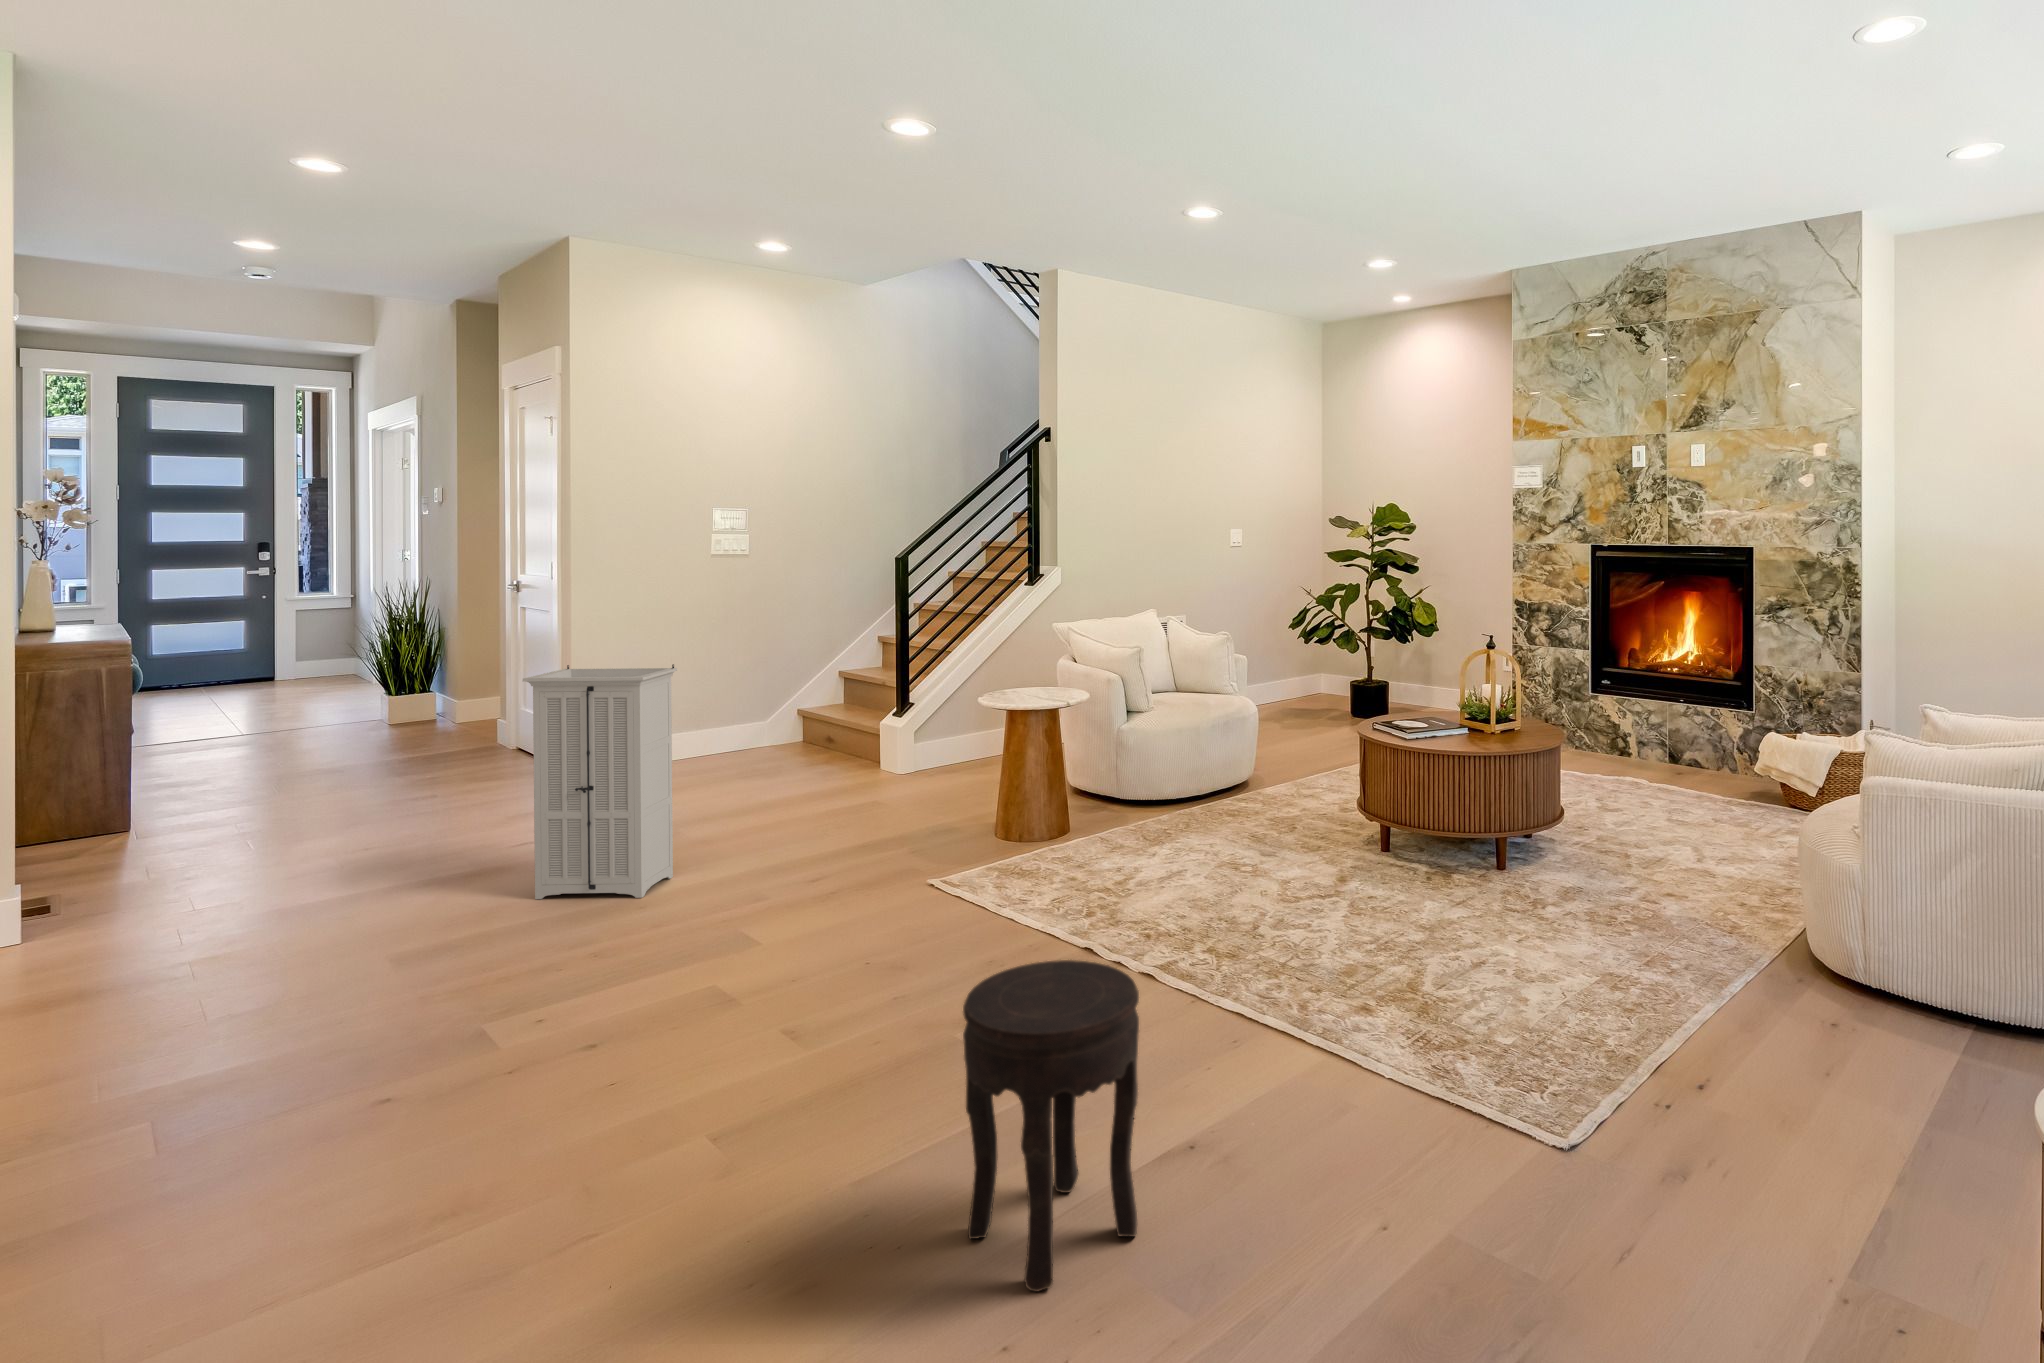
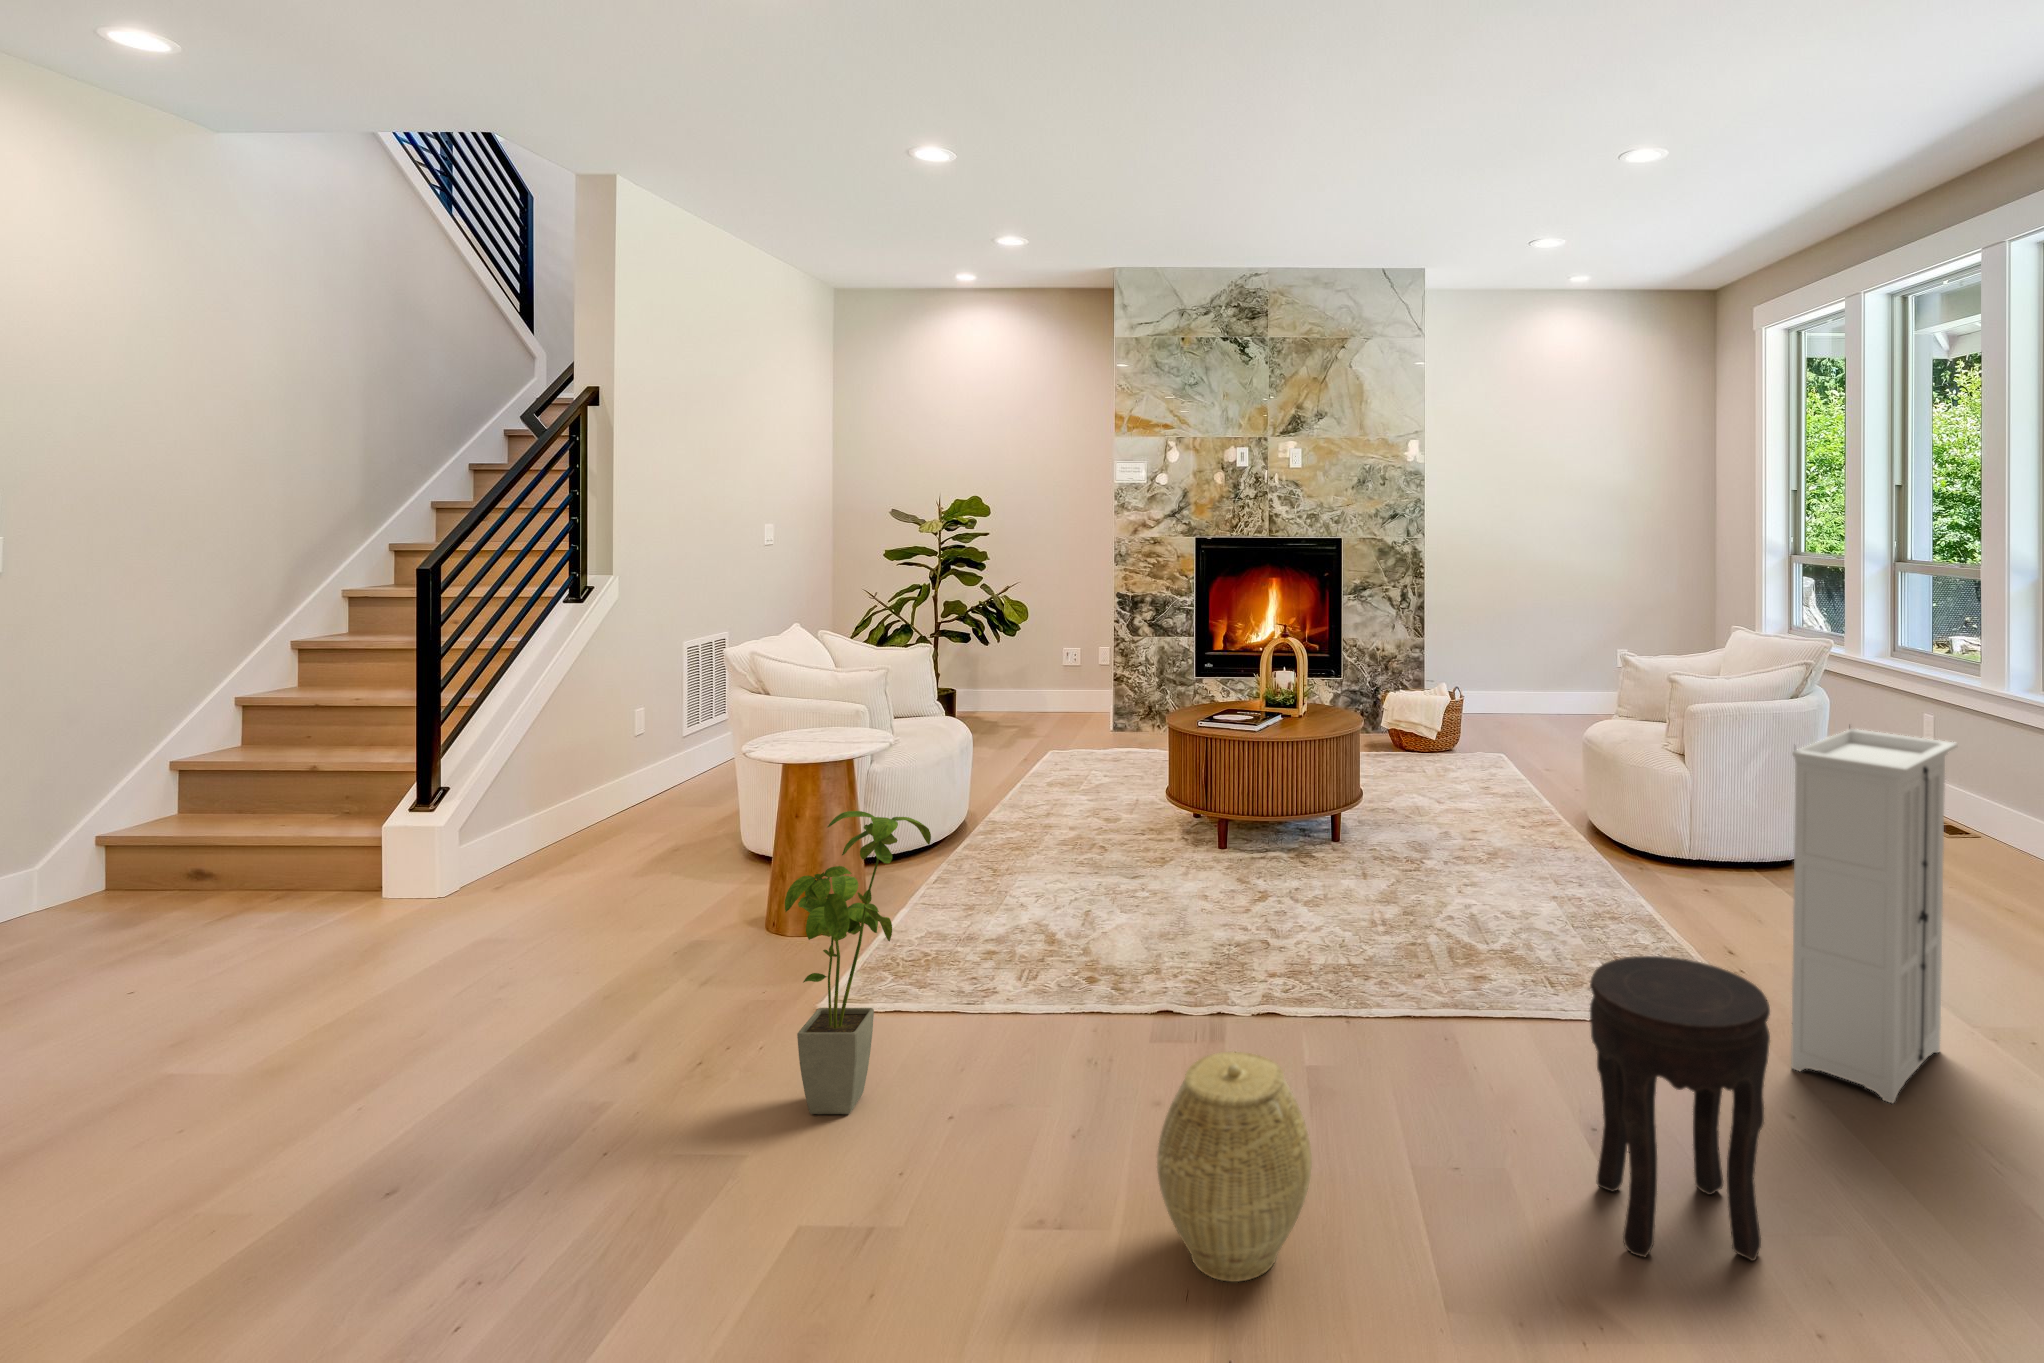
storage cabinet: present [523,664,677,899] -> present [1791,726,1958,1103]
house plant: none [762,728,875,942] -> present [785,811,931,1114]
woven basket: none [722,940,854,1114] -> present [1157,1052,1312,1282]

